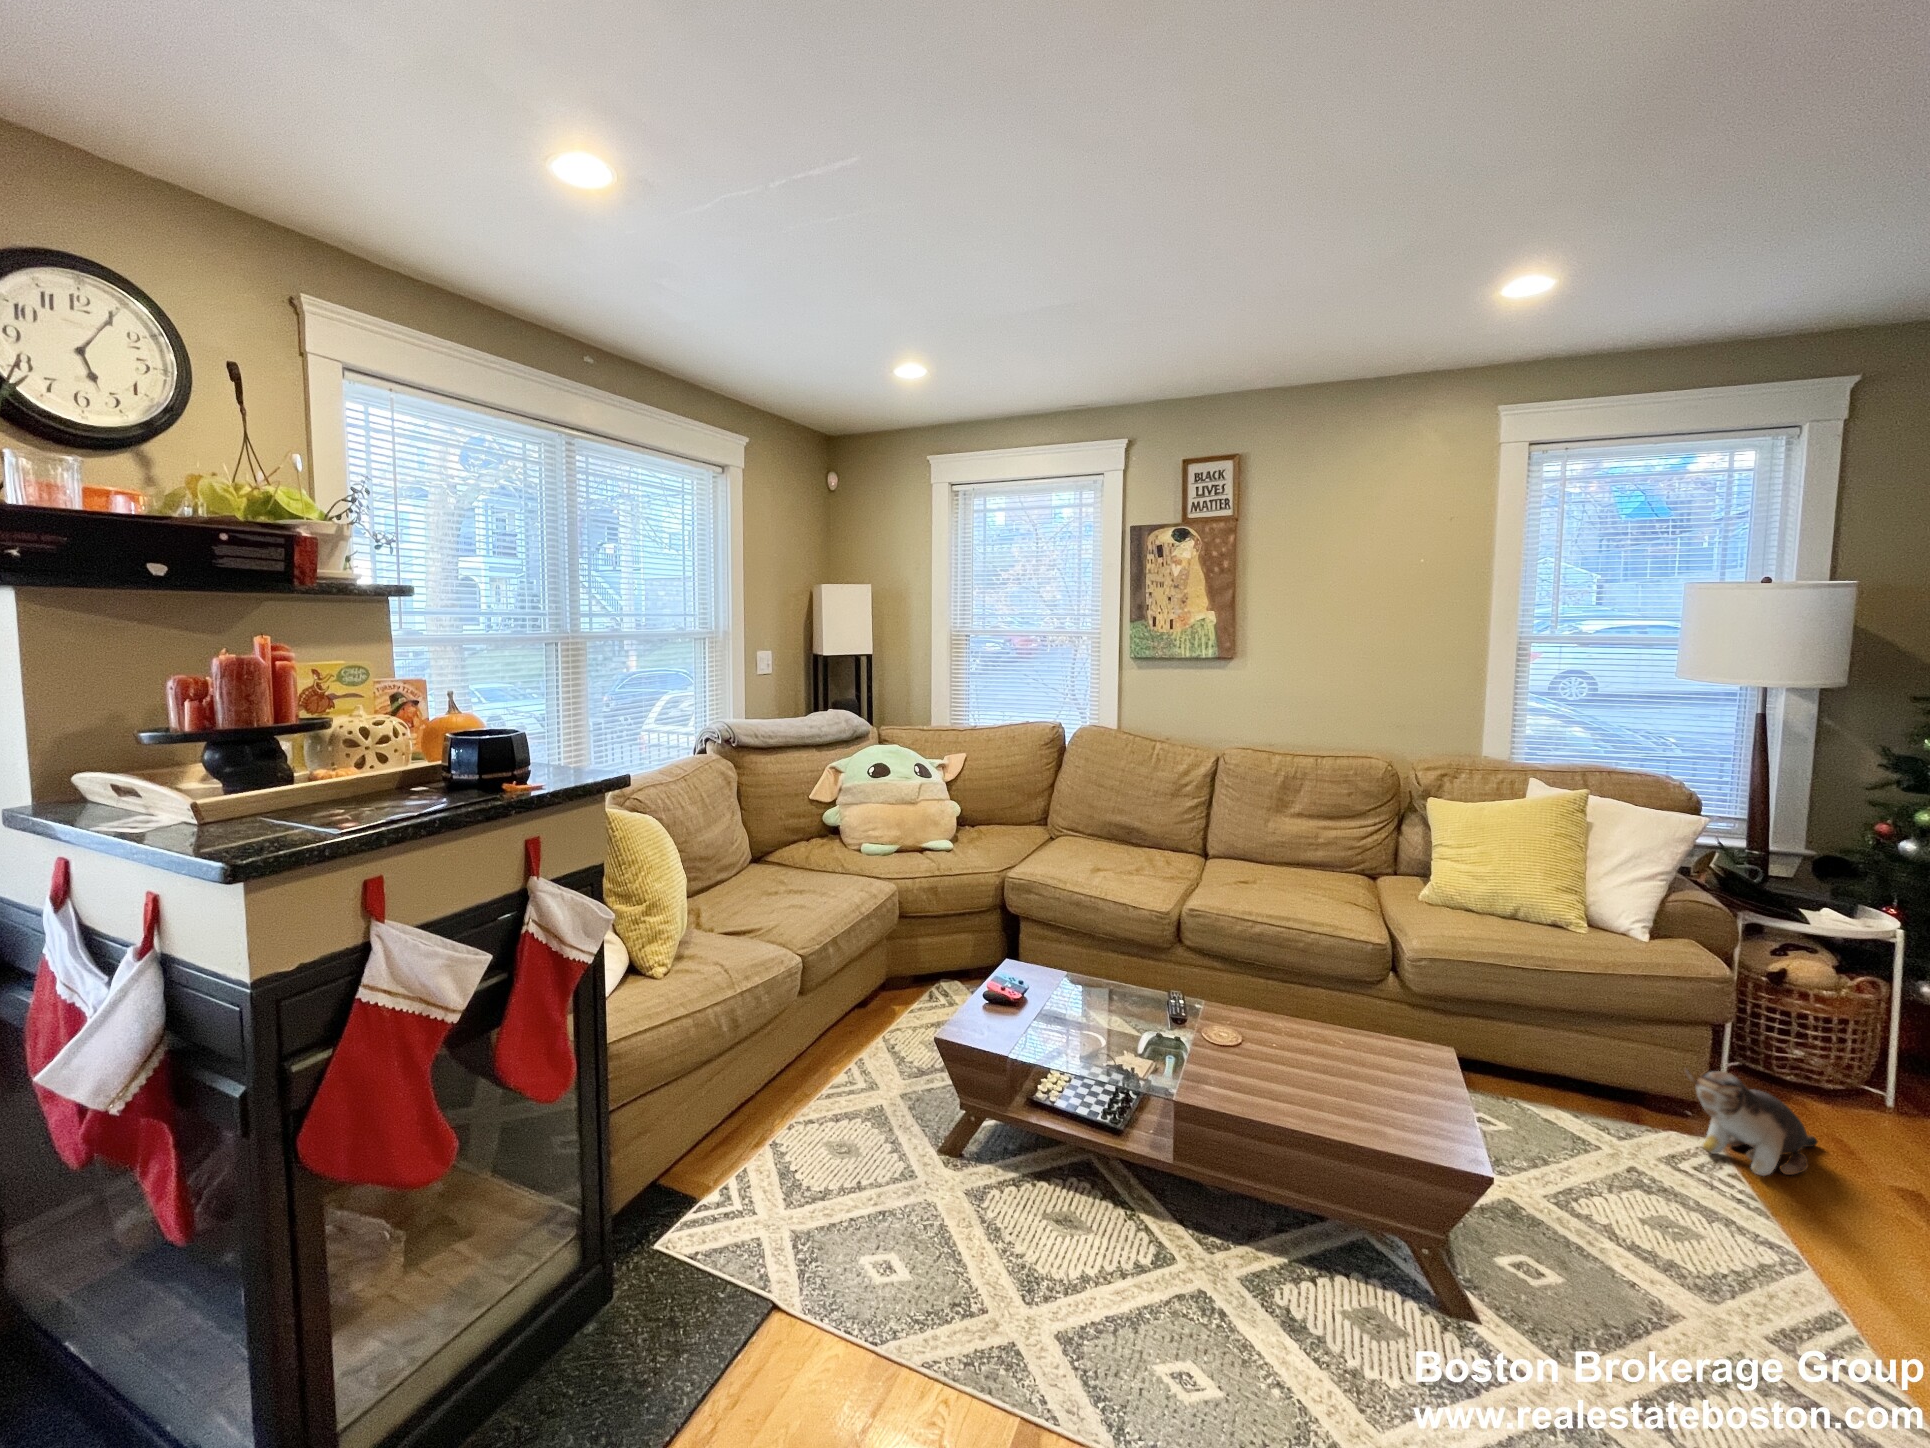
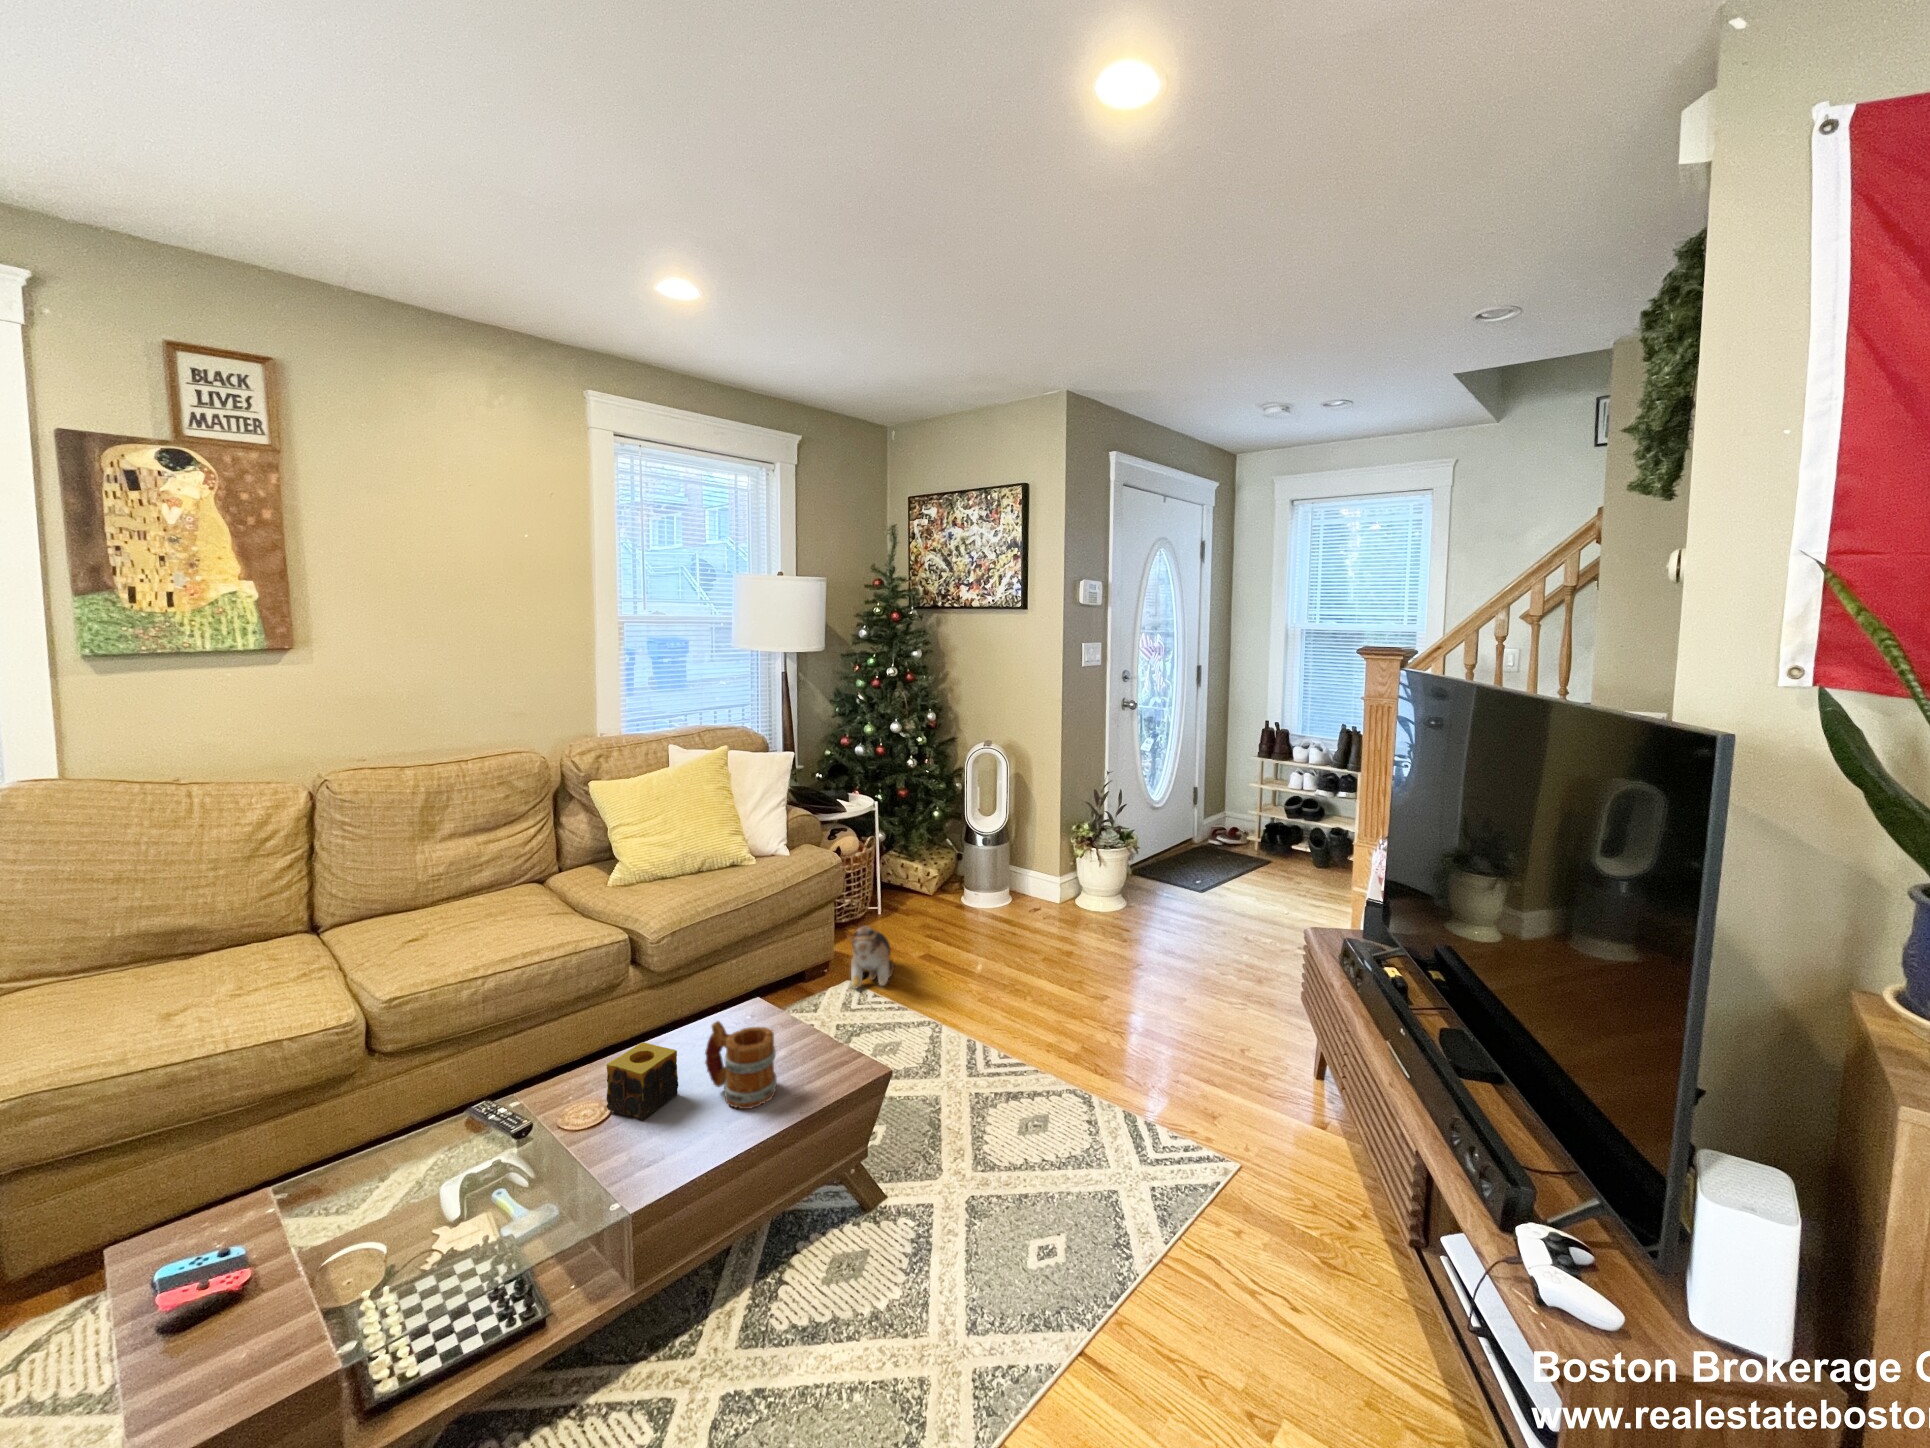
candle: none [1230,1002,1283,1061] -> present [606,1042,678,1120]
mug: none [1296,1015,1354,1110] -> present [705,1021,777,1109]

